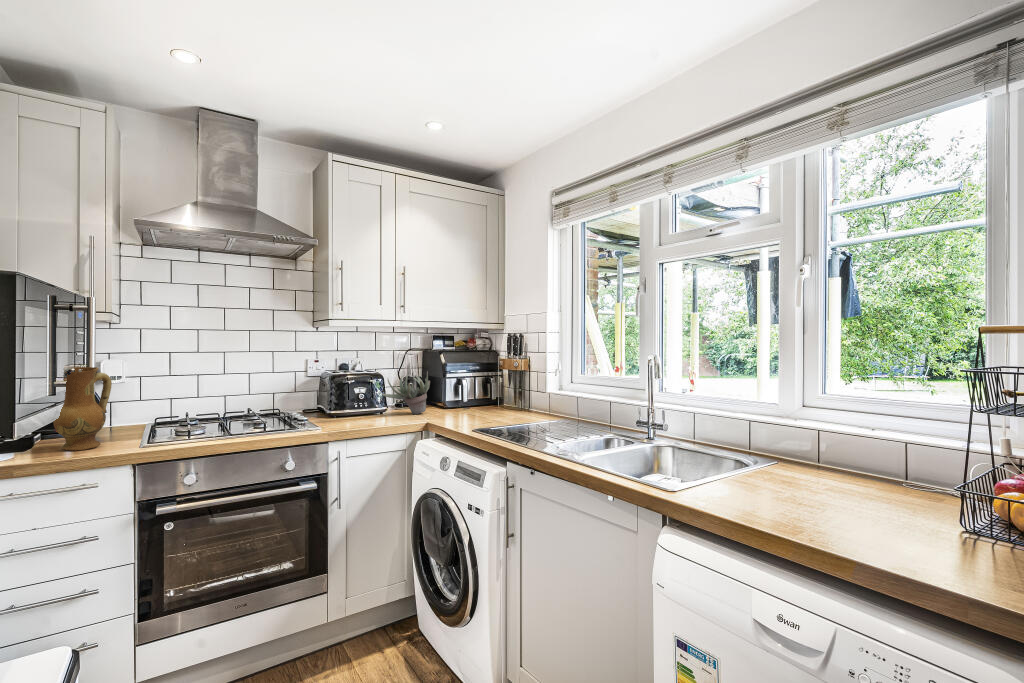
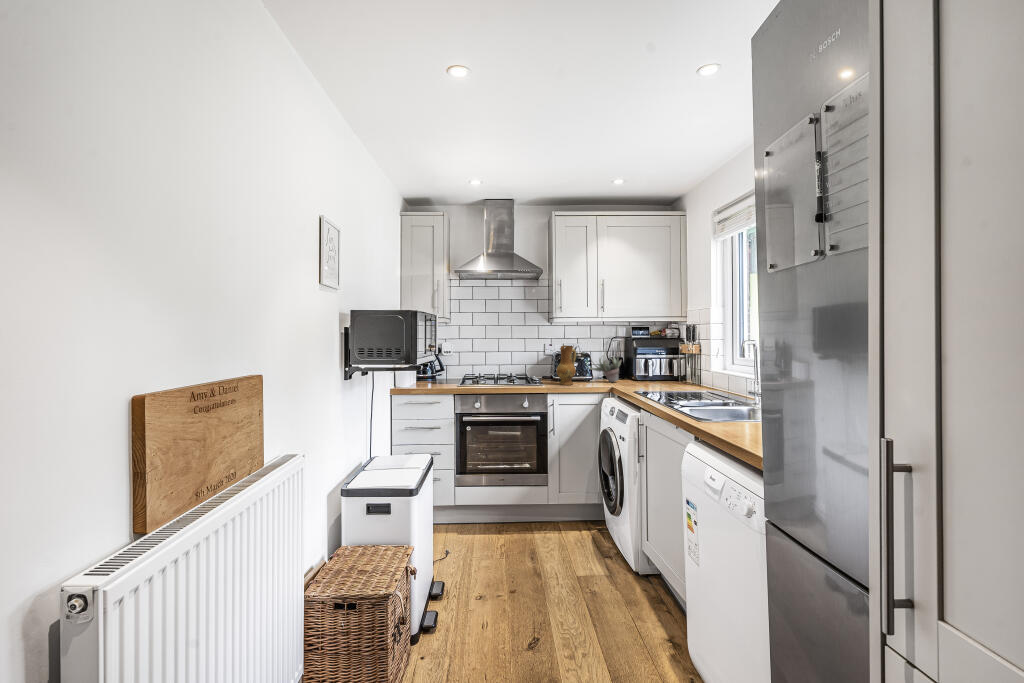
ceramic jug: present [53,367,112,451] -> present [556,346,576,385]

